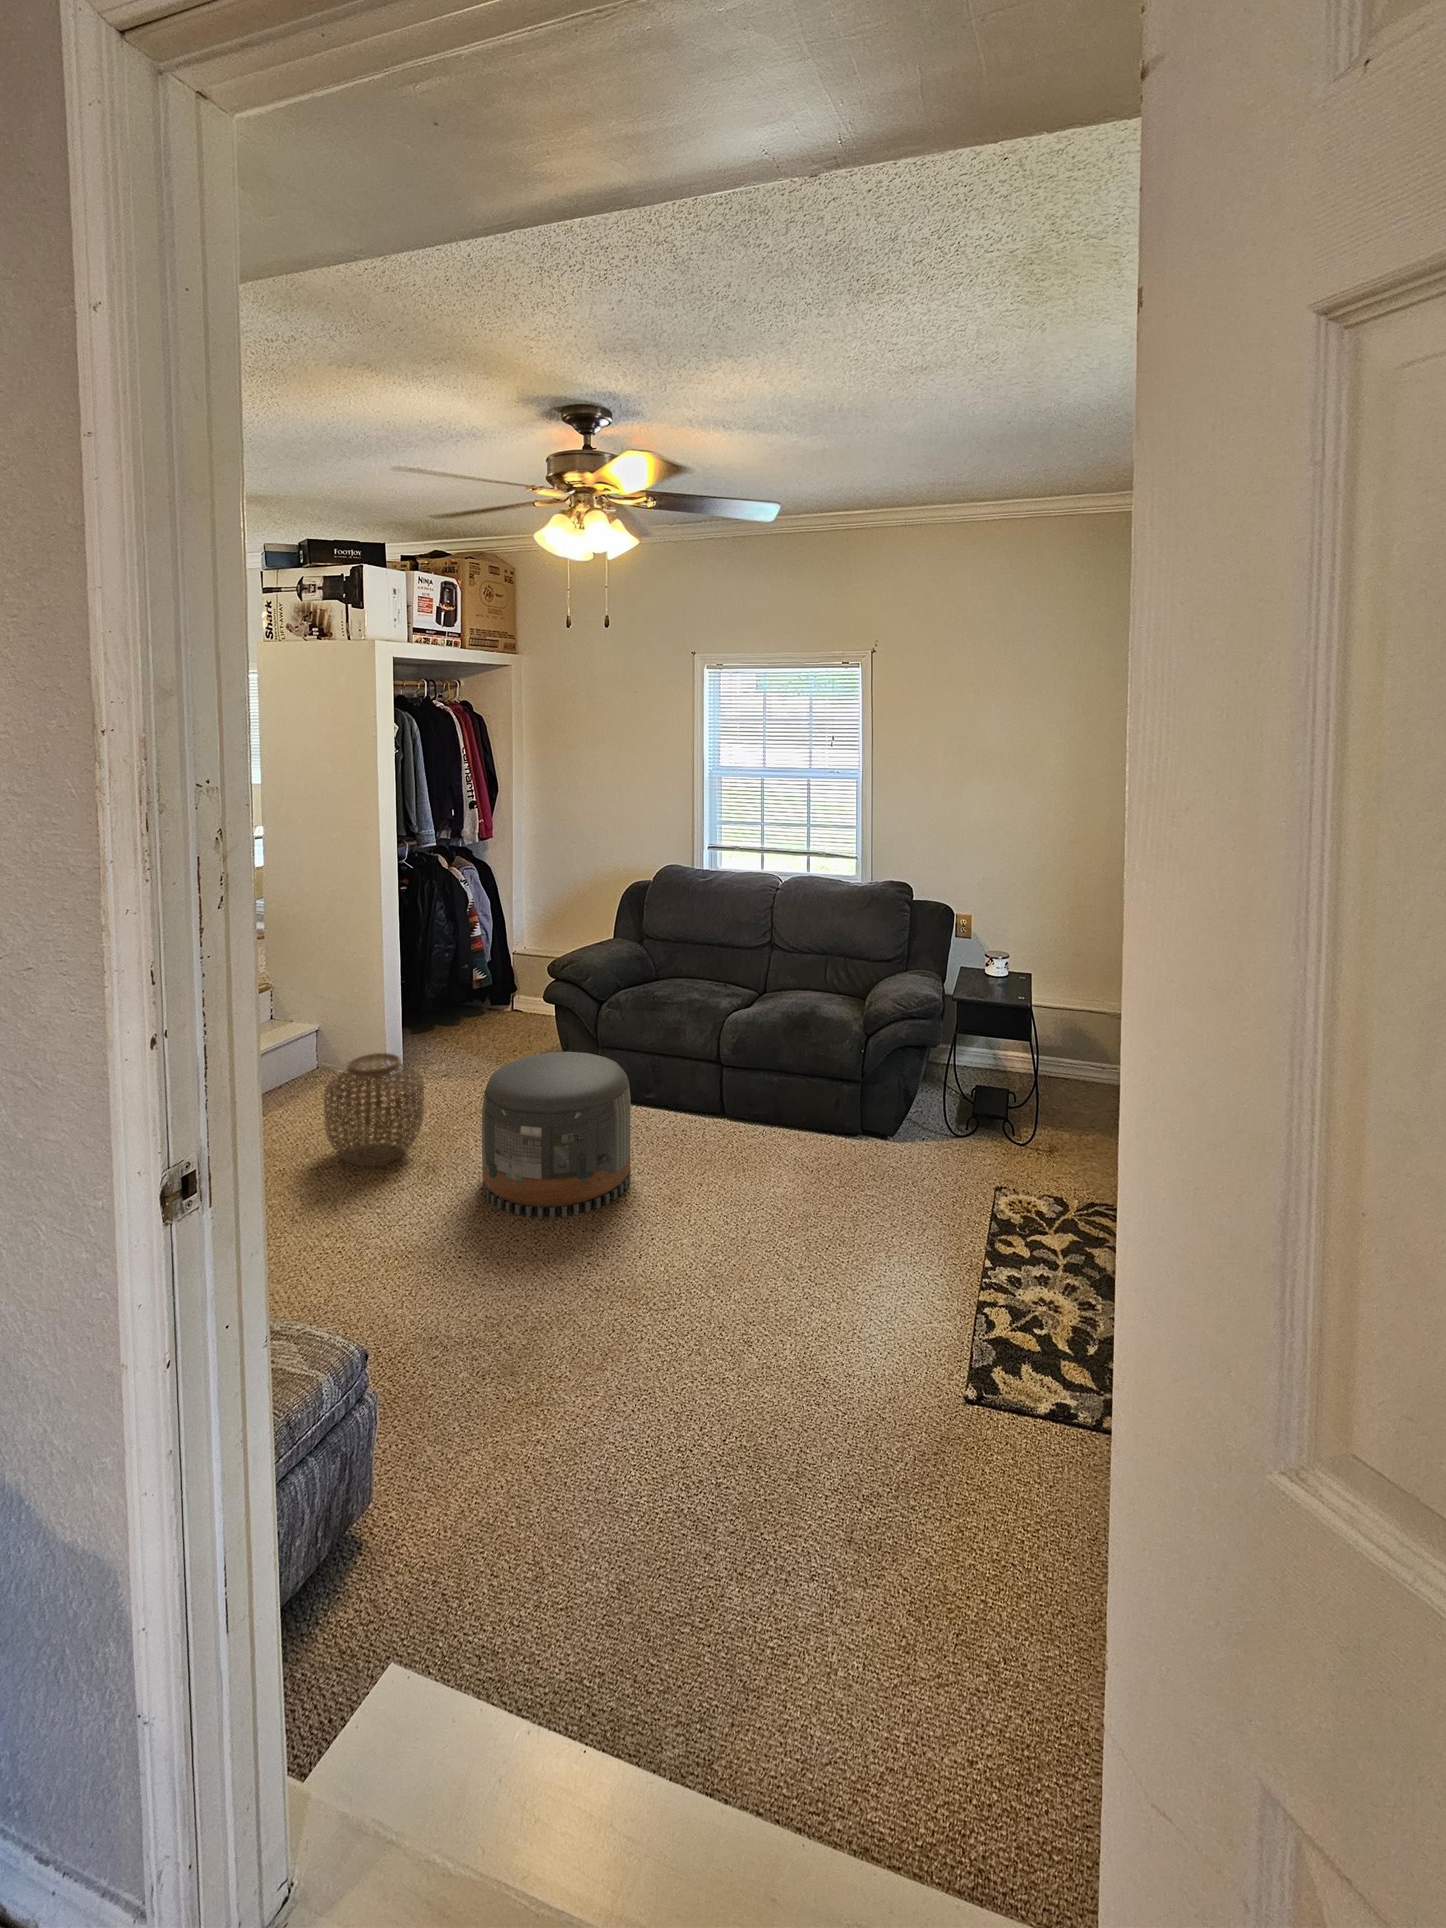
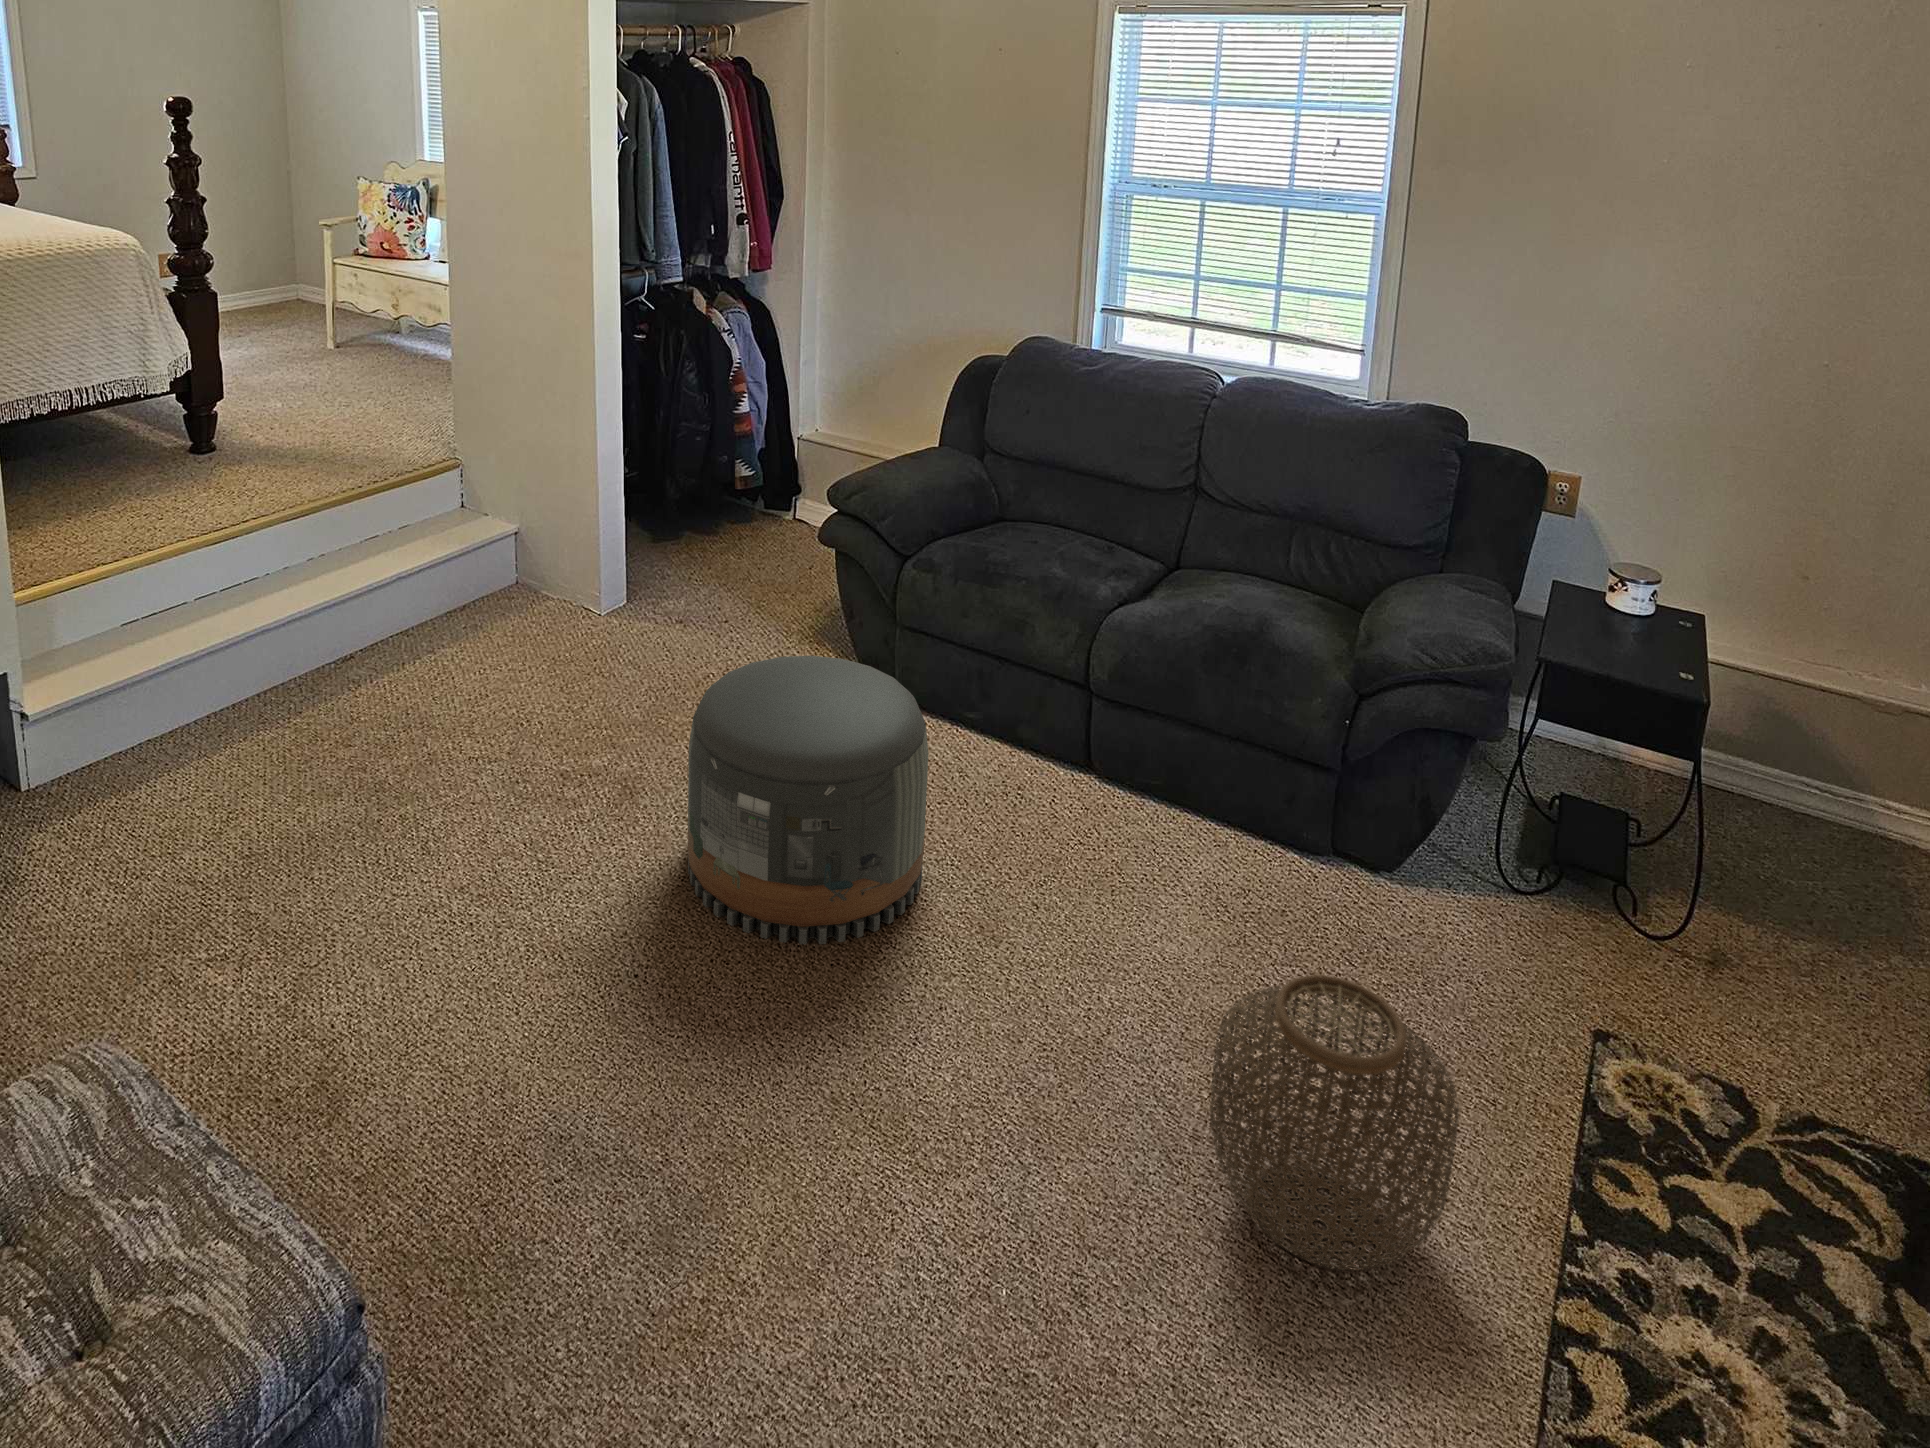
woven basket: present [324,1053,424,1166] -> present [1210,975,1459,1270]

